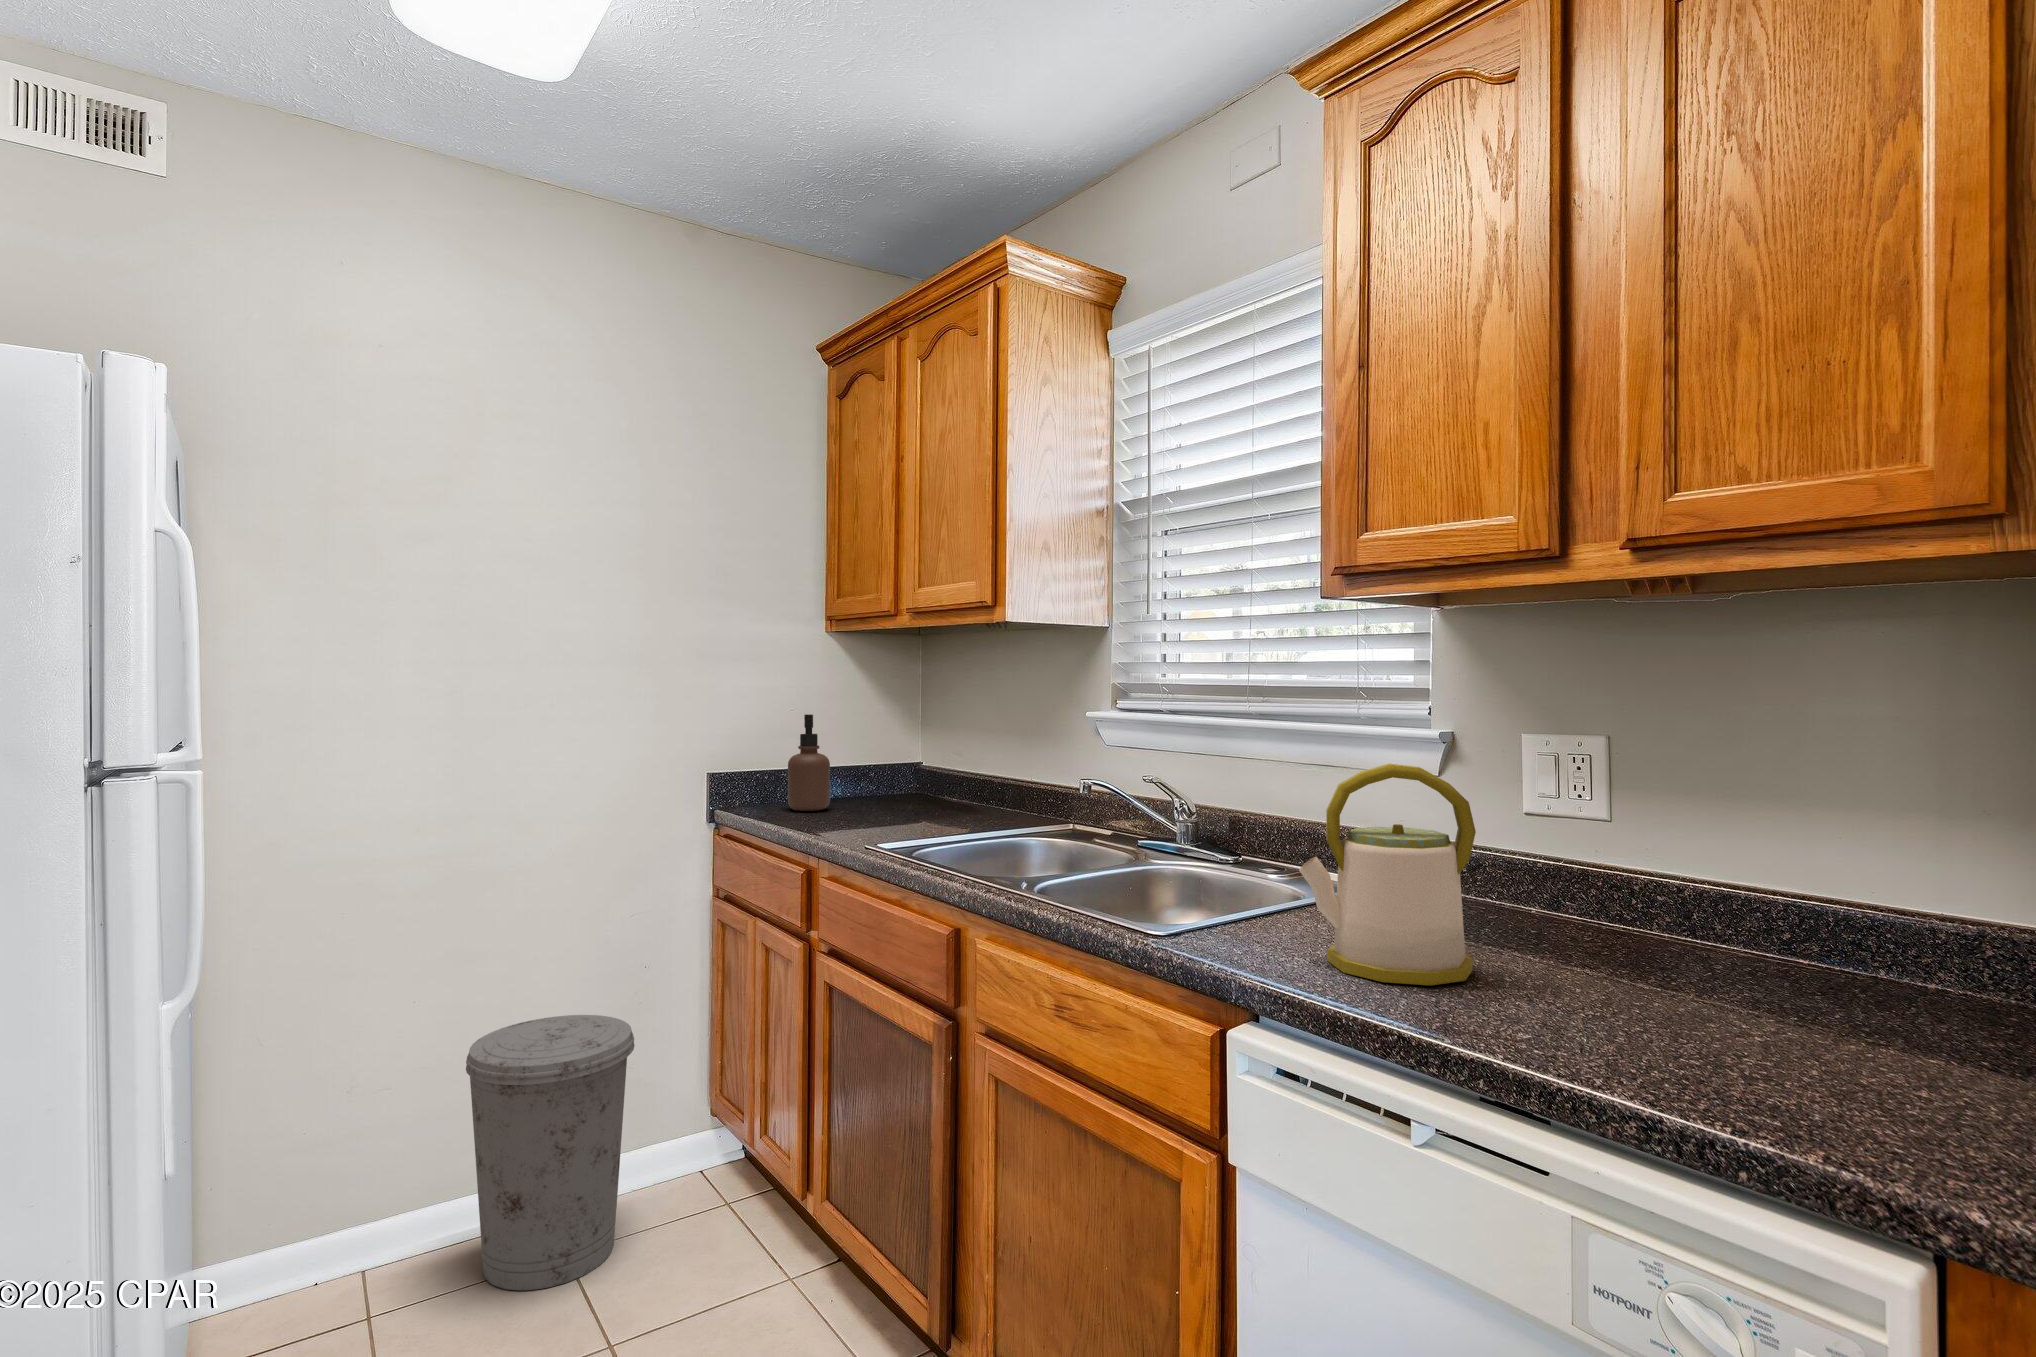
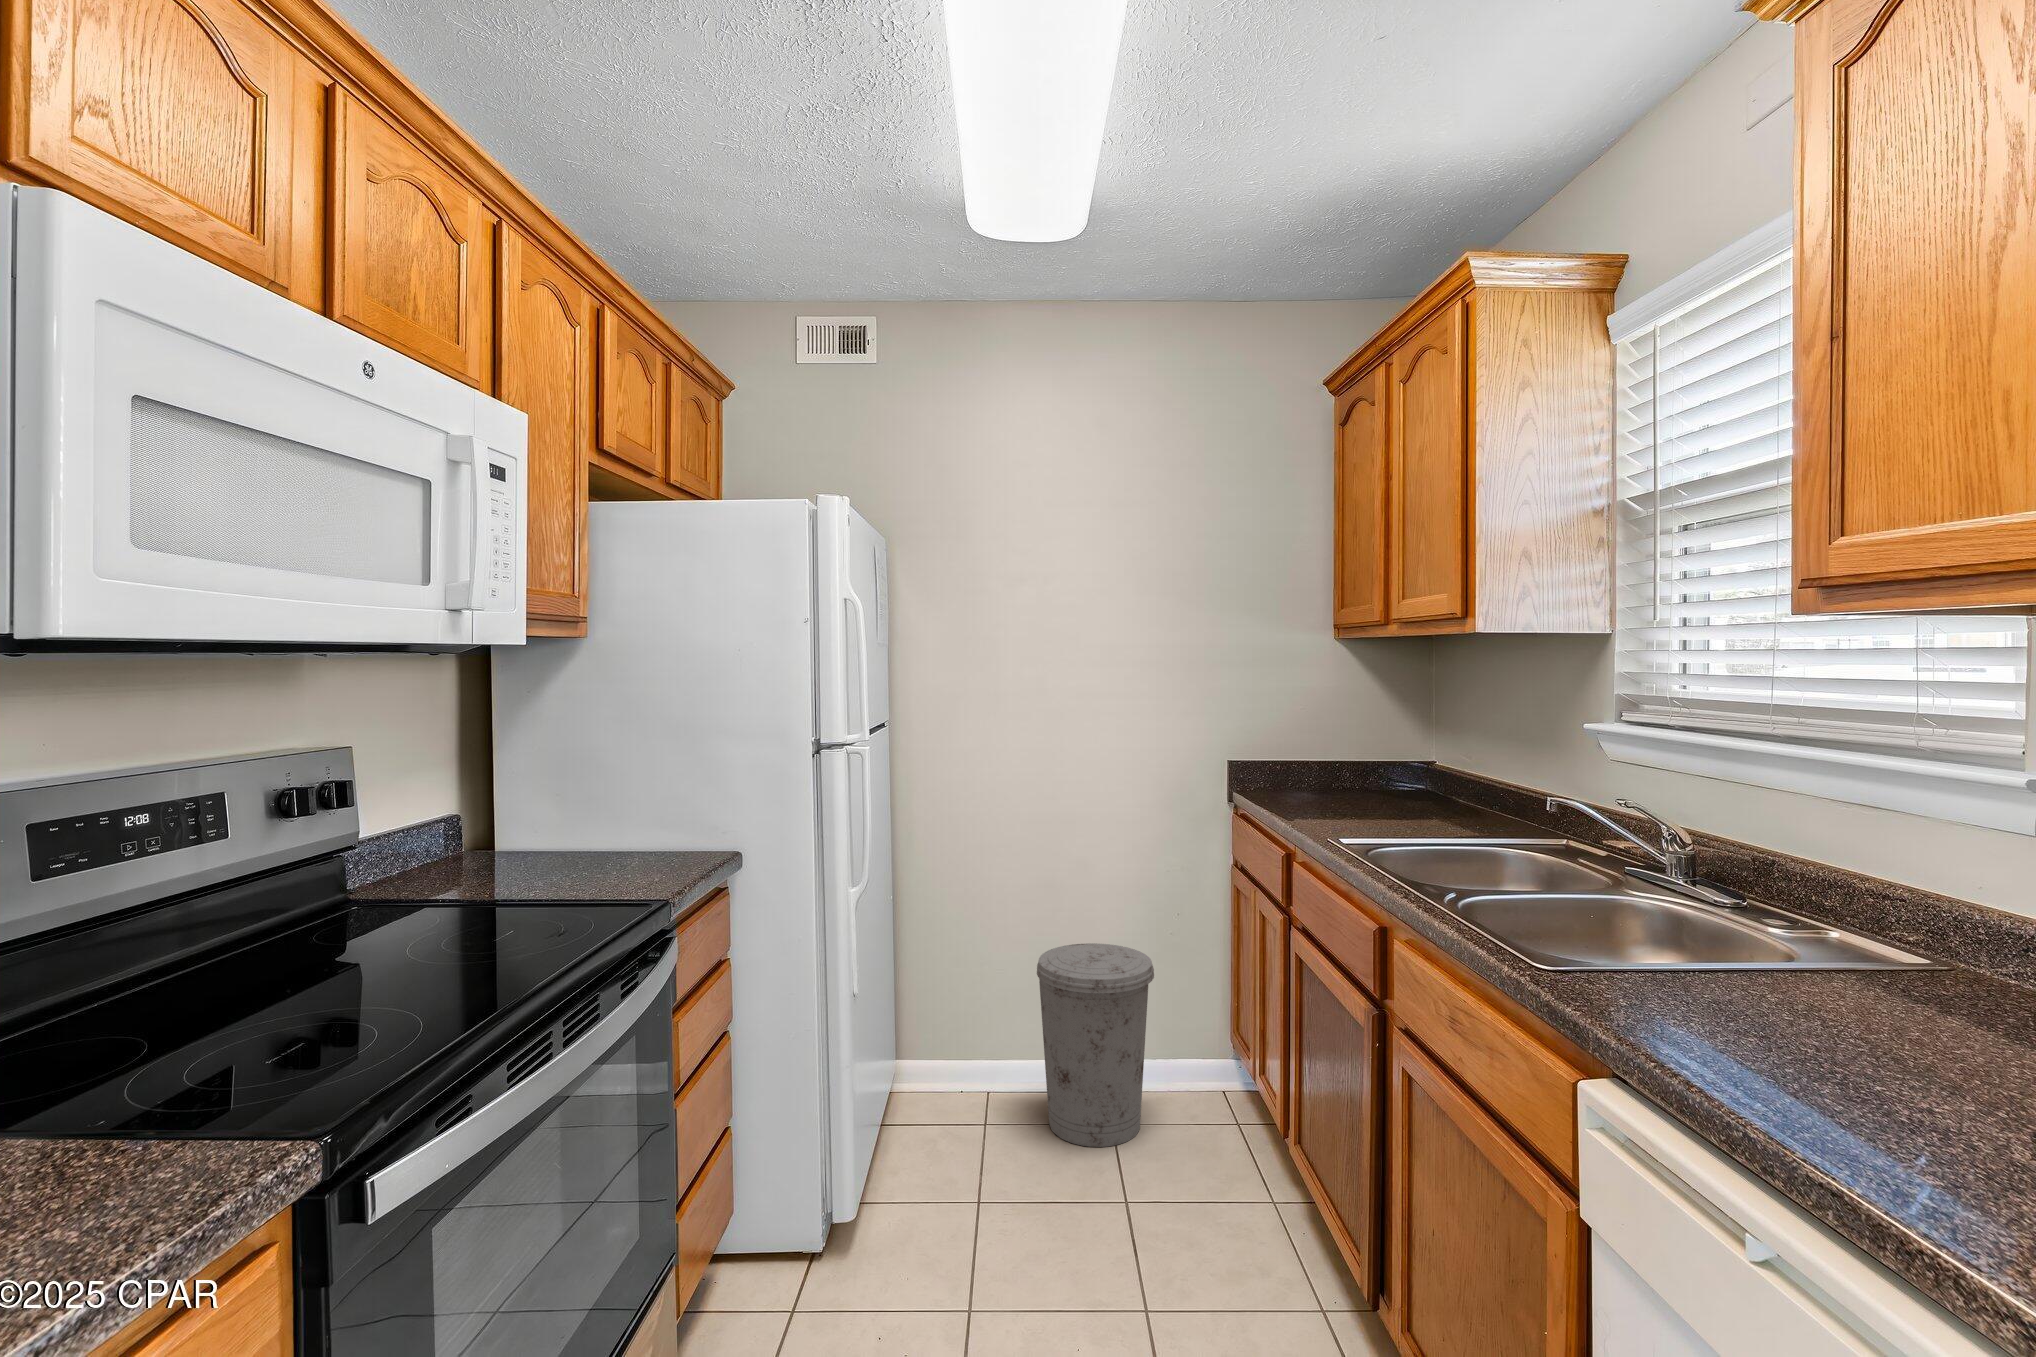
soap dispenser: present [788,714,830,811] -> none [1288,716,1327,802]
kettle: present [1299,764,1476,985] -> none [1694,820,1951,1097]

